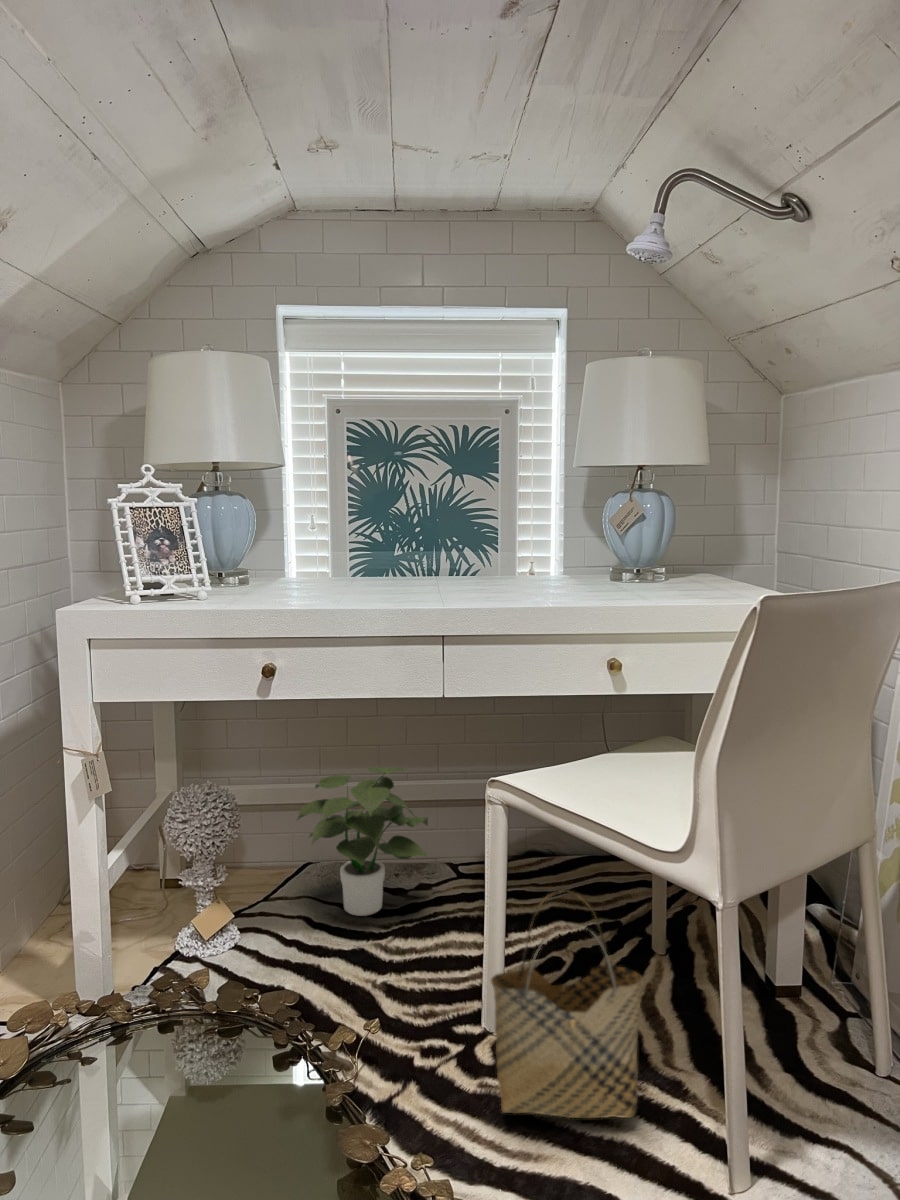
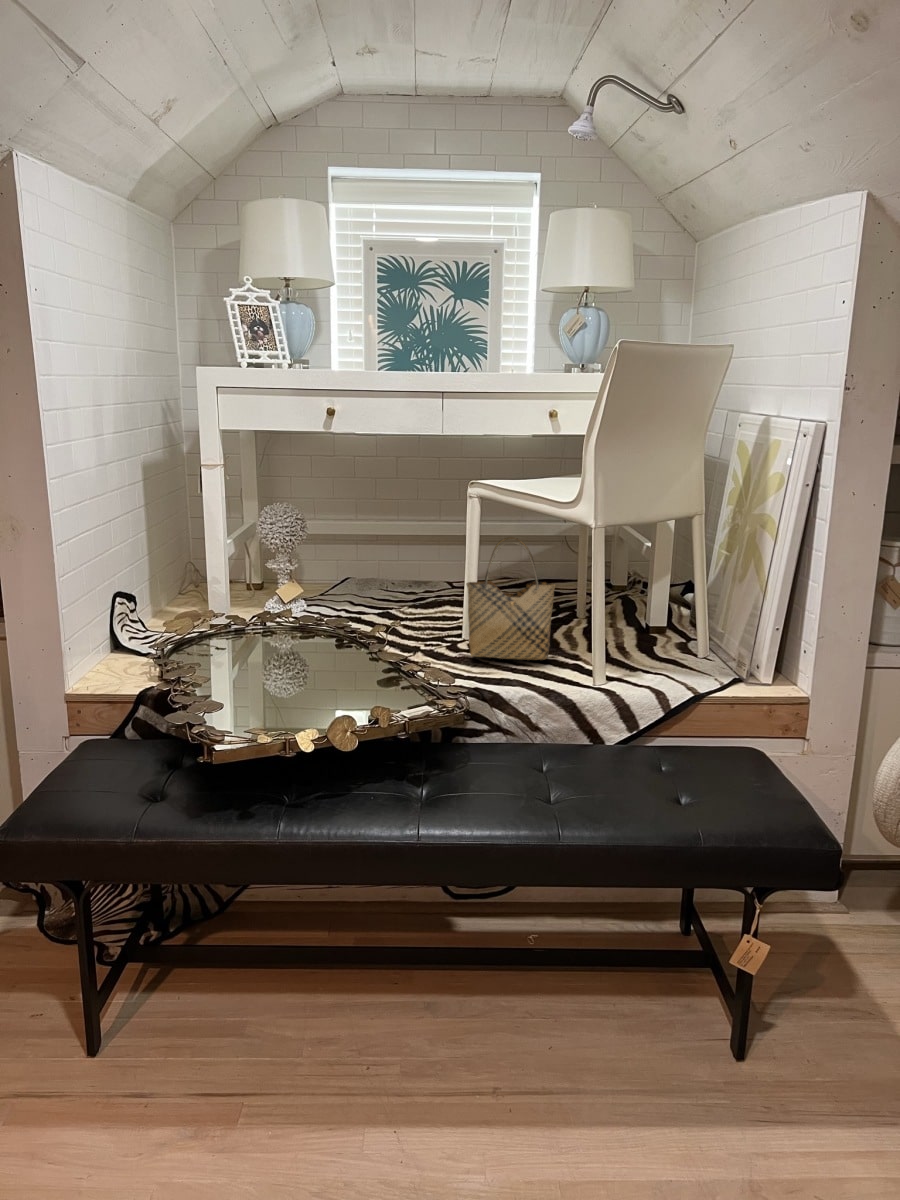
potted plant: present [298,767,428,916] -> none [341,502,432,599]

